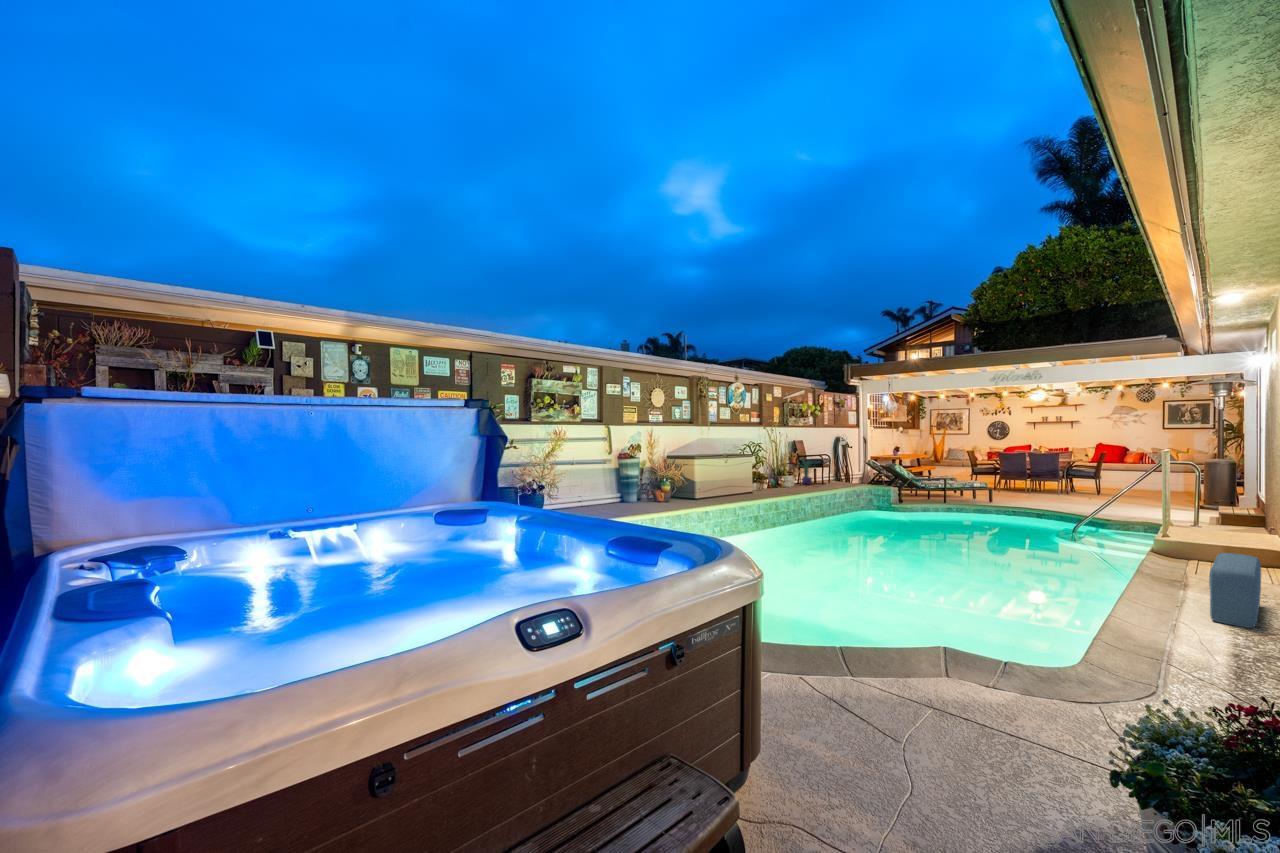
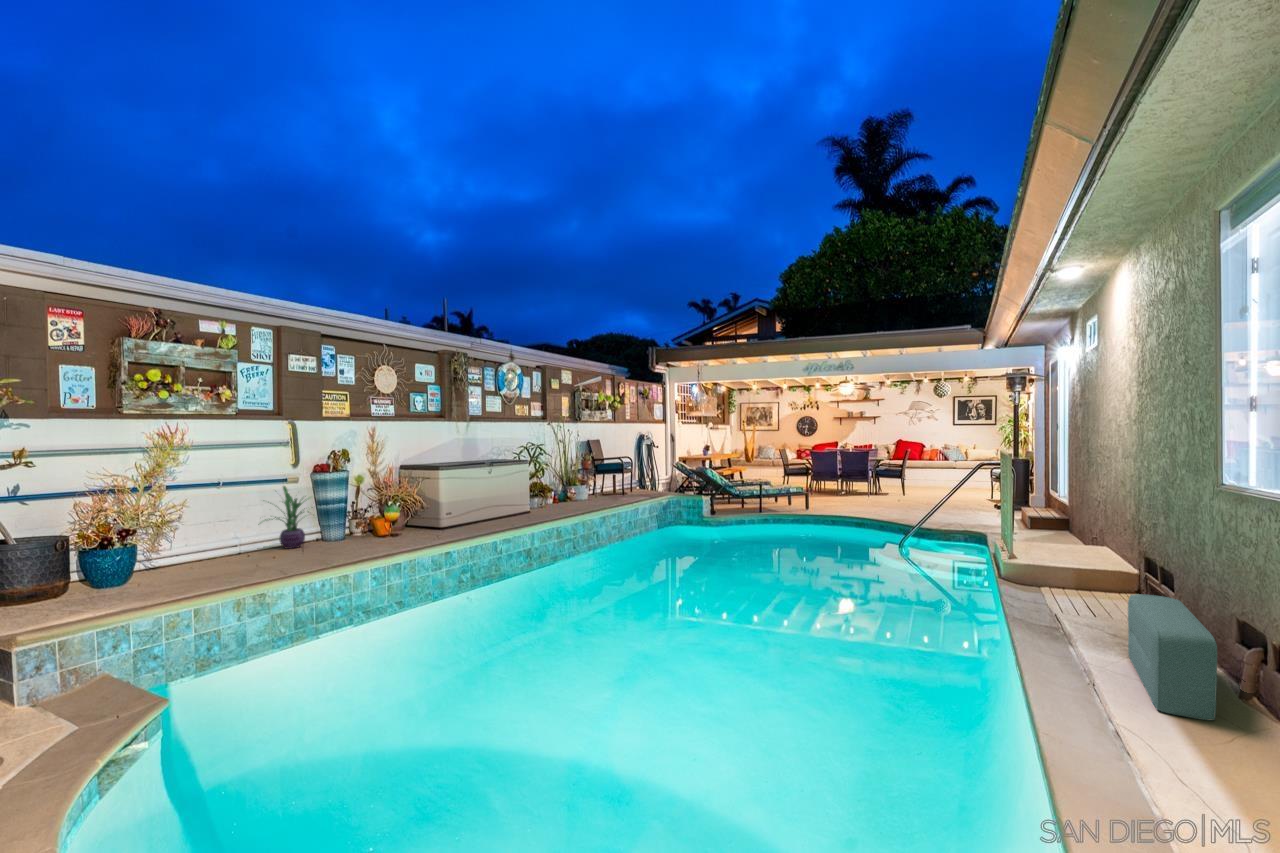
decorative plant: present [802,459,812,485] -> present [258,486,313,549]

